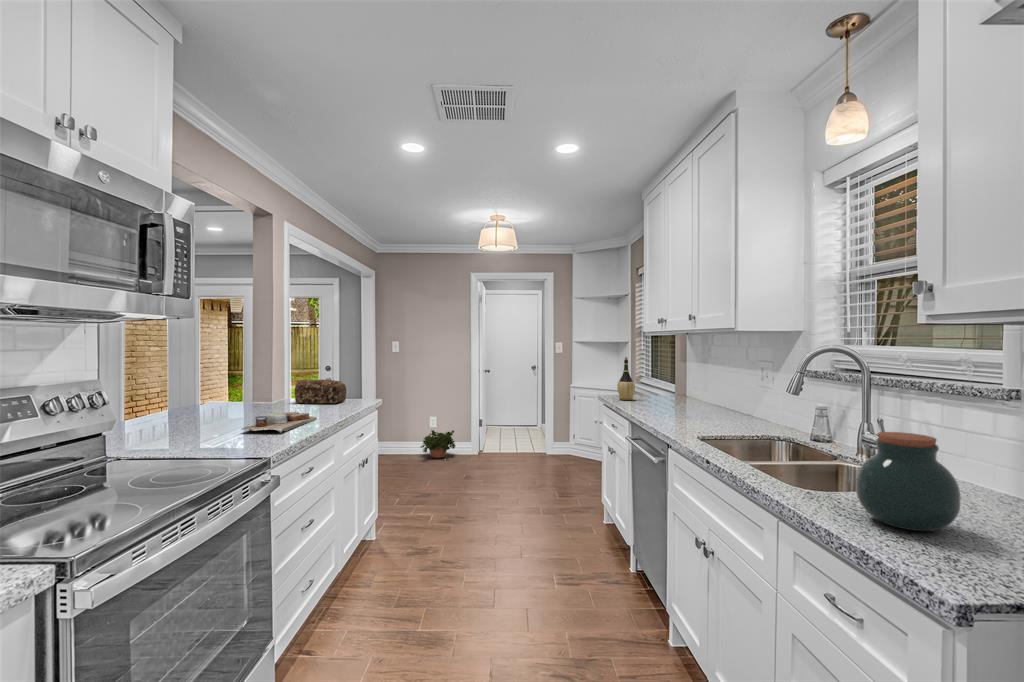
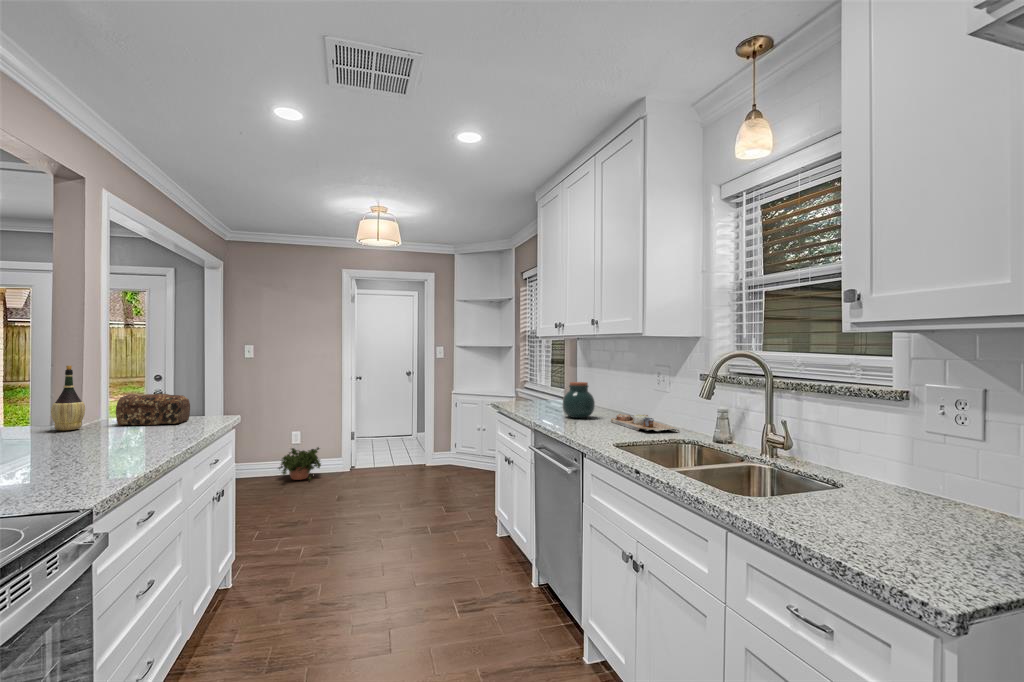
wine bottle: present [617,357,635,400] -> present [51,365,85,430]
cutting board: present [241,411,317,433] -> present [611,414,679,431]
jar: present [857,432,960,531] -> present [562,382,595,418]

